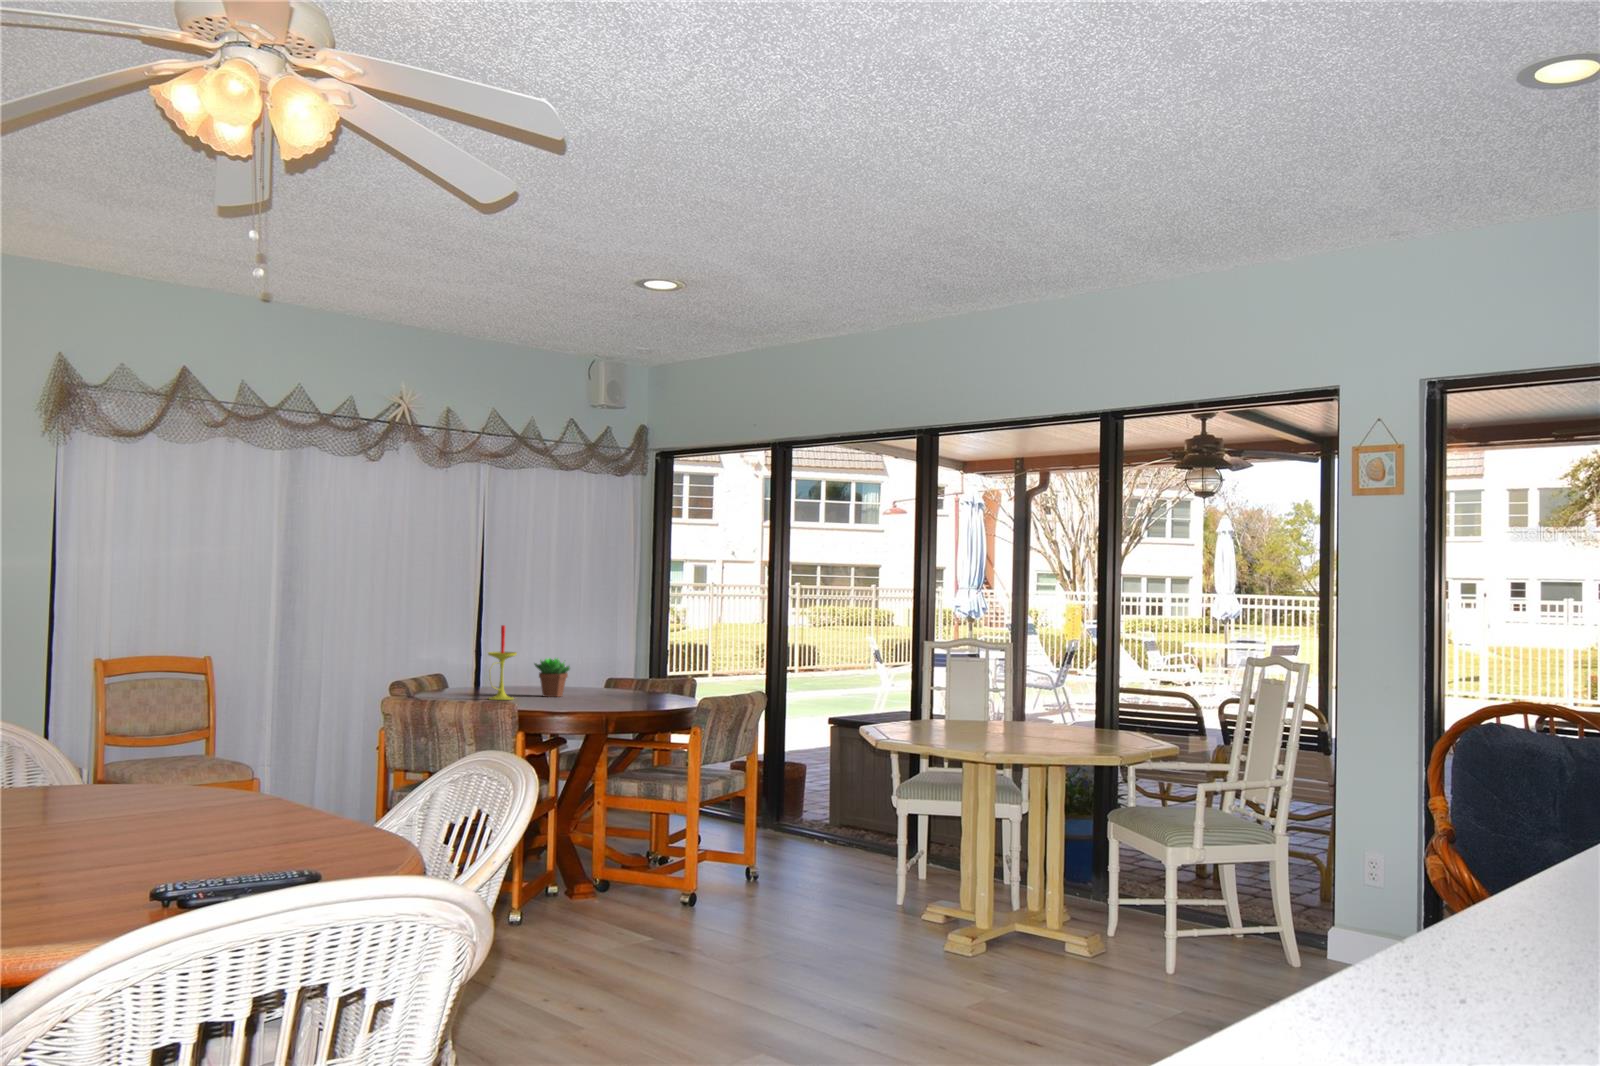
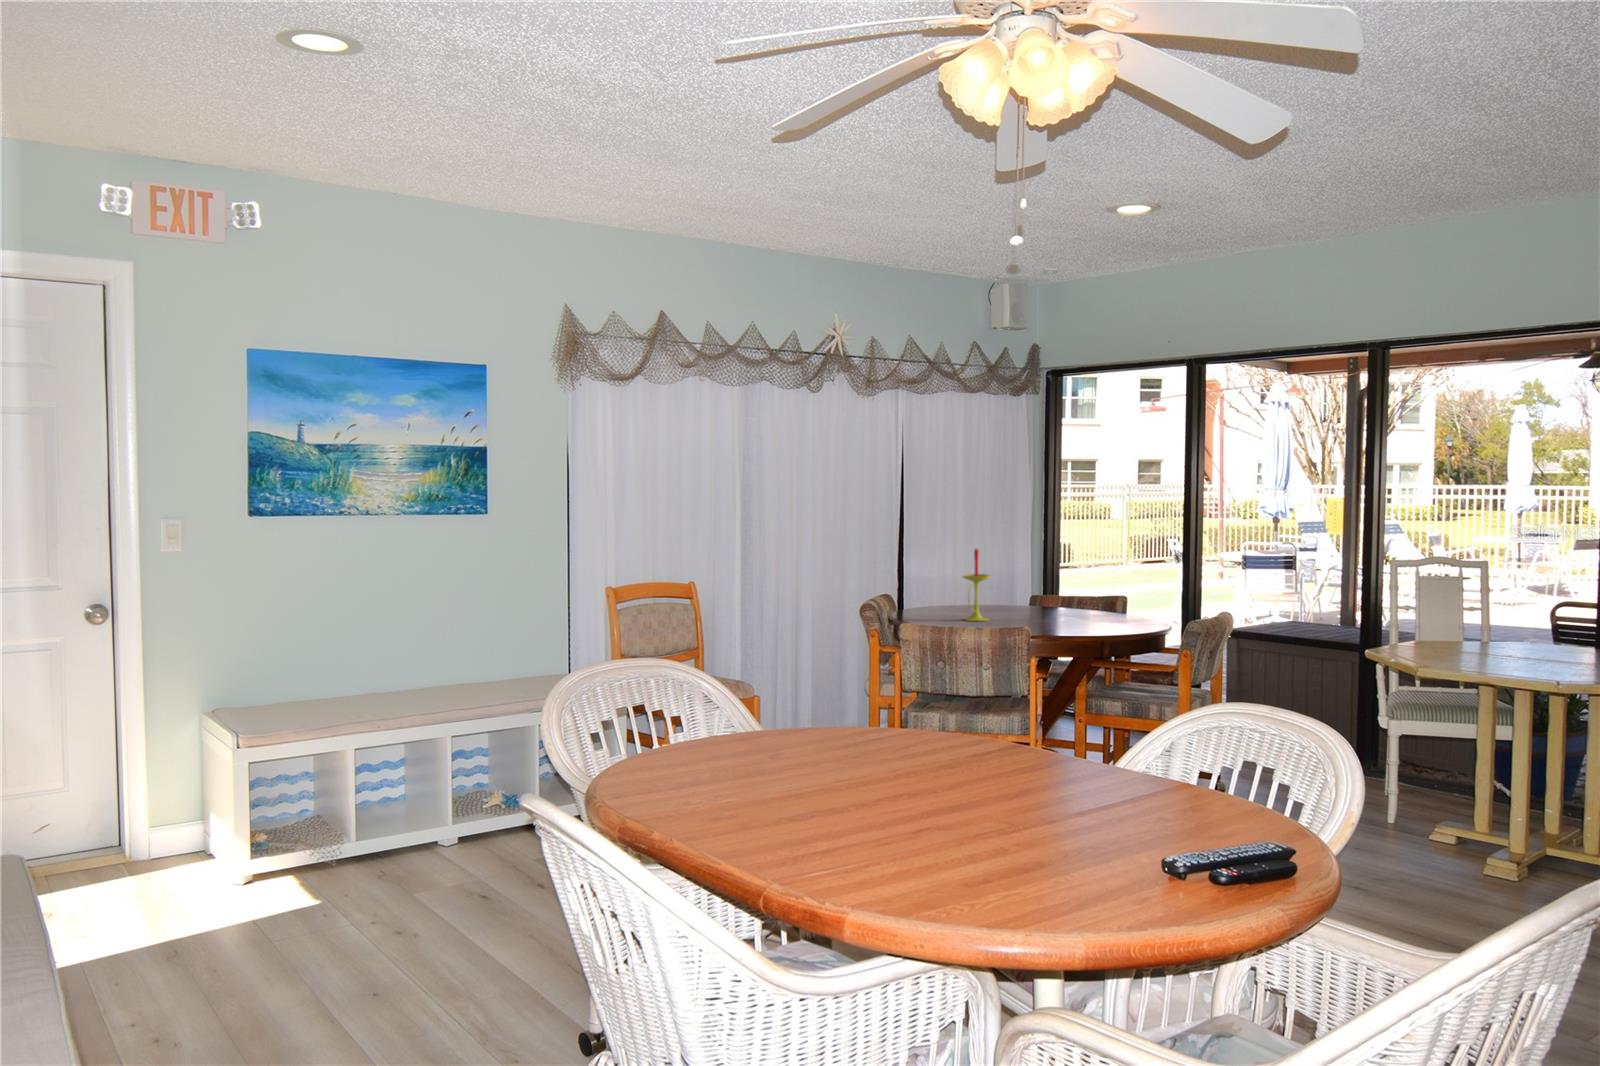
succulent plant: present [534,658,570,697] -> none [994,577,1032,616]

